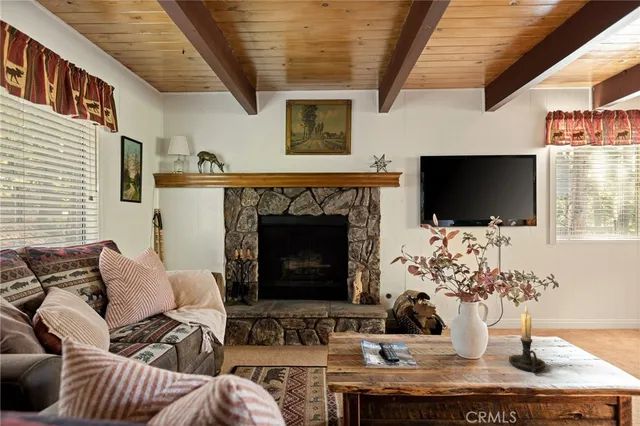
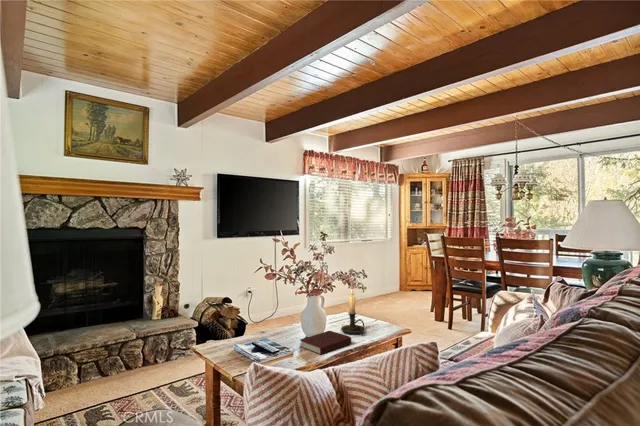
book: none [433,355,503,379] -> present [300,331,351,355]

